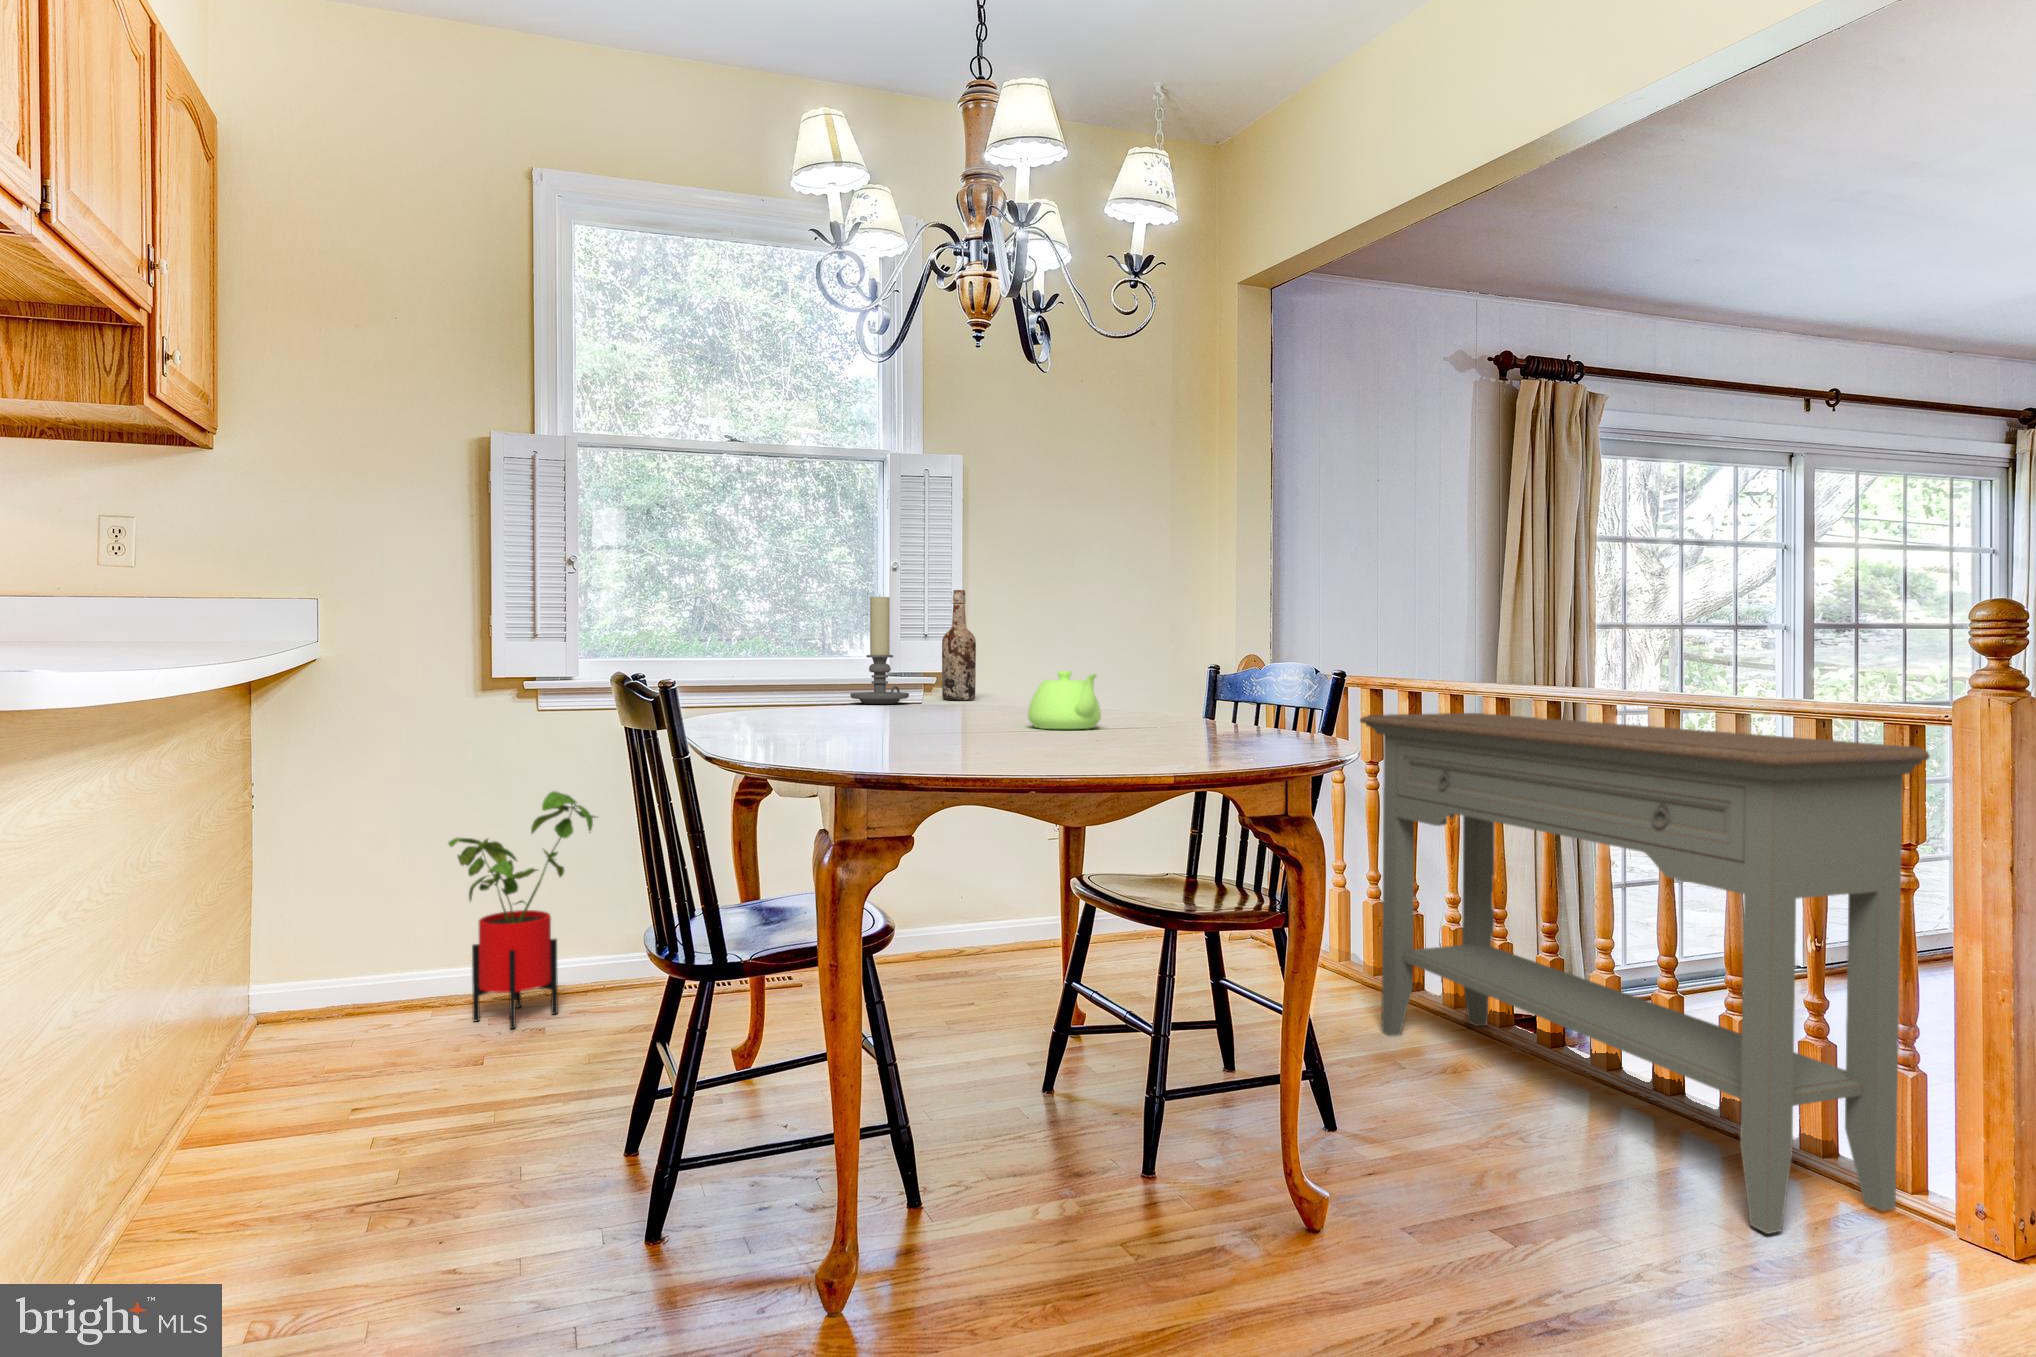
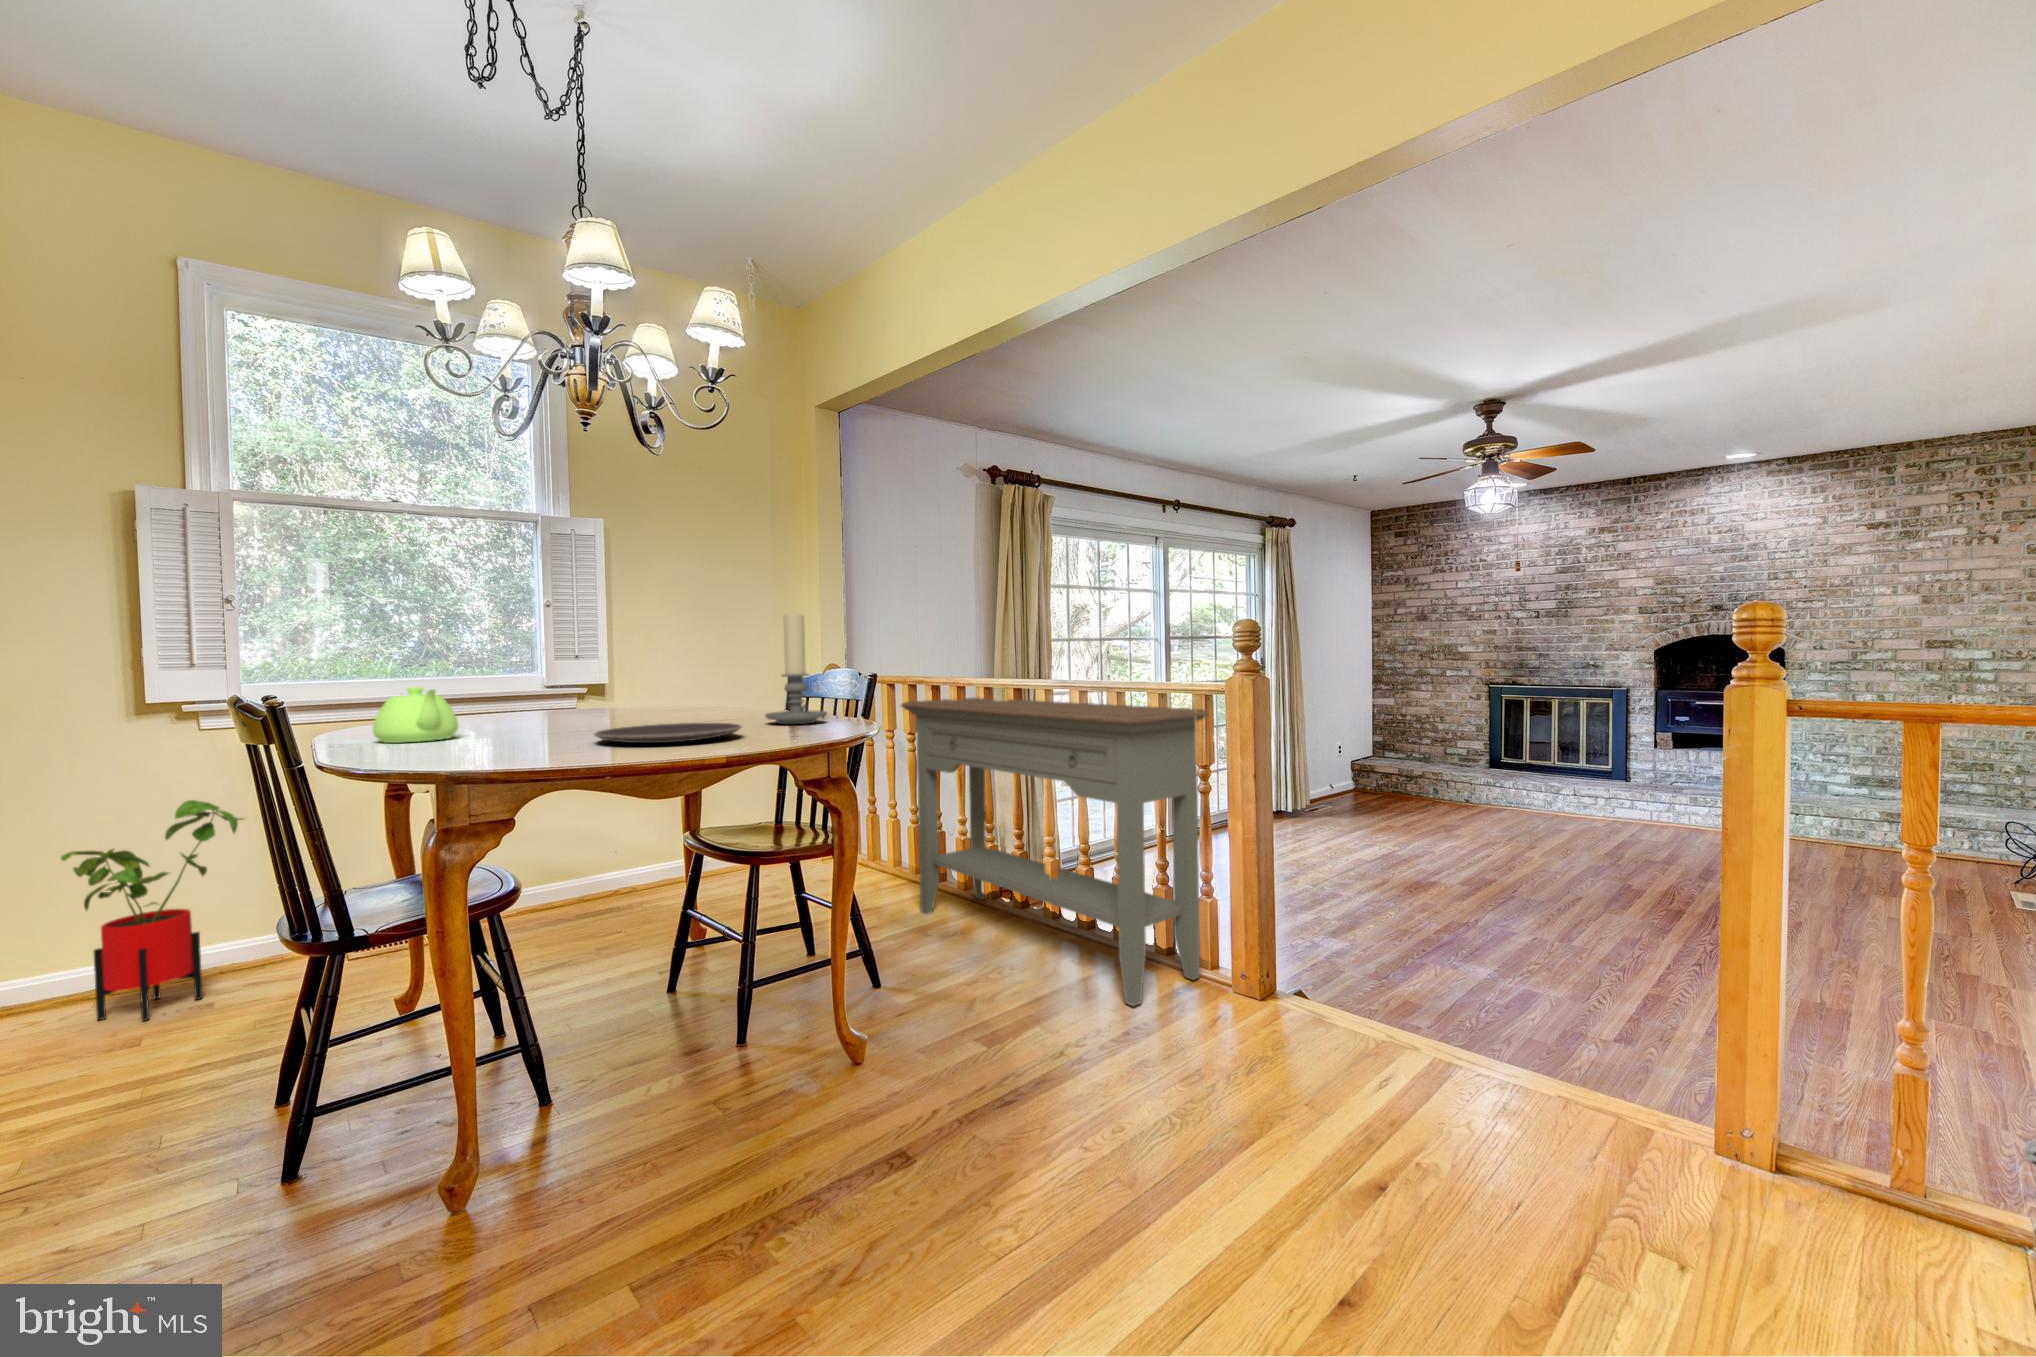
wine bottle: present [942,590,976,700] -> none [589,618,619,703]
candle holder: present [850,595,909,704] -> present [765,614,827,724]
teapot: present [1028,671,1101,729] -> present [373,687,459,743]
plate: none [989,729,1169,751] -> present [594,723,741,743]

